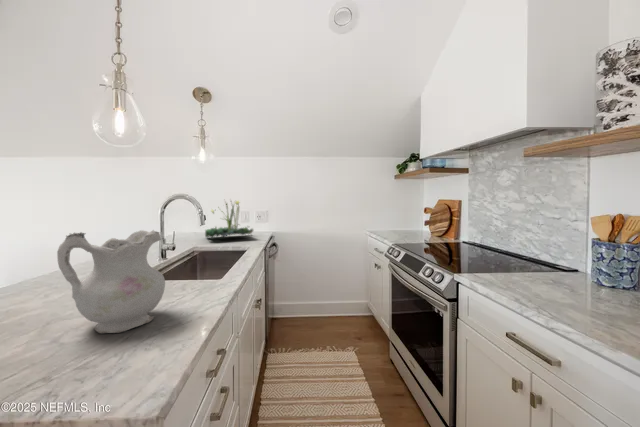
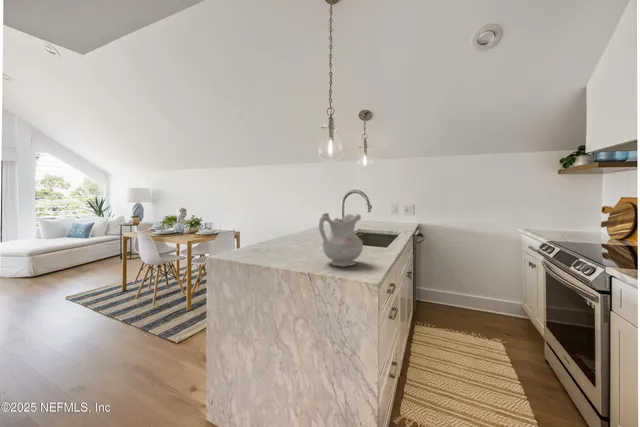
plant: present [205,201,253,237] -> none [364,196,404,227]

